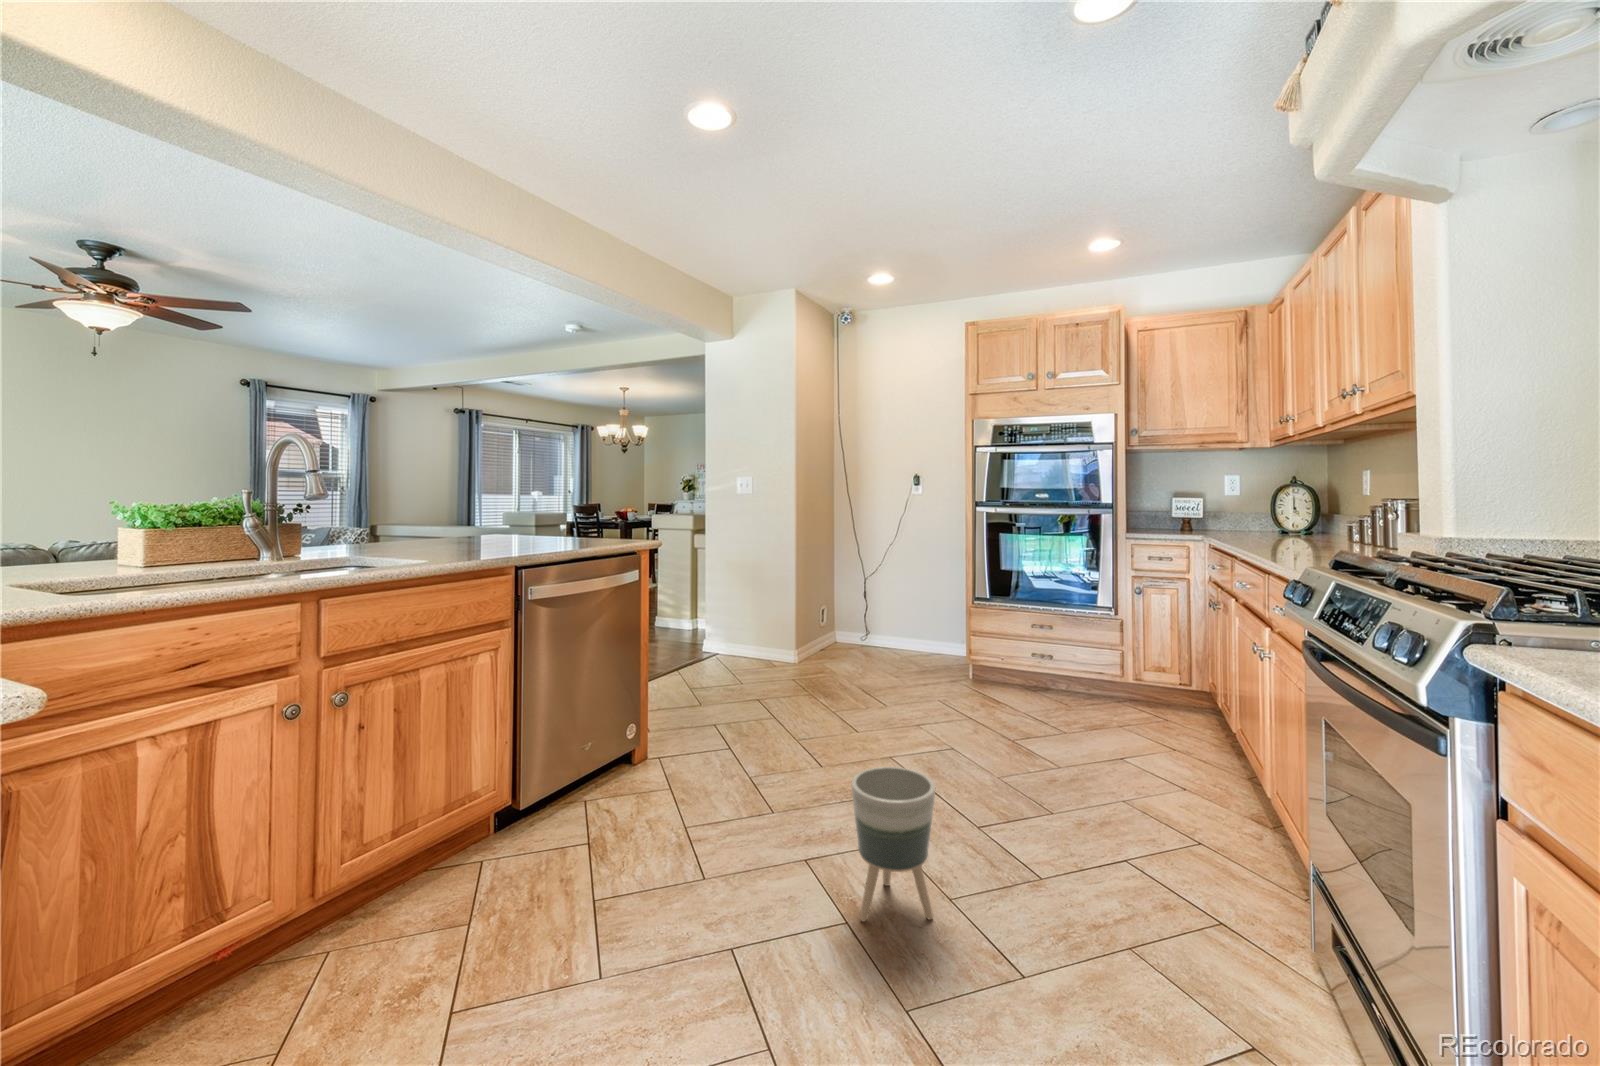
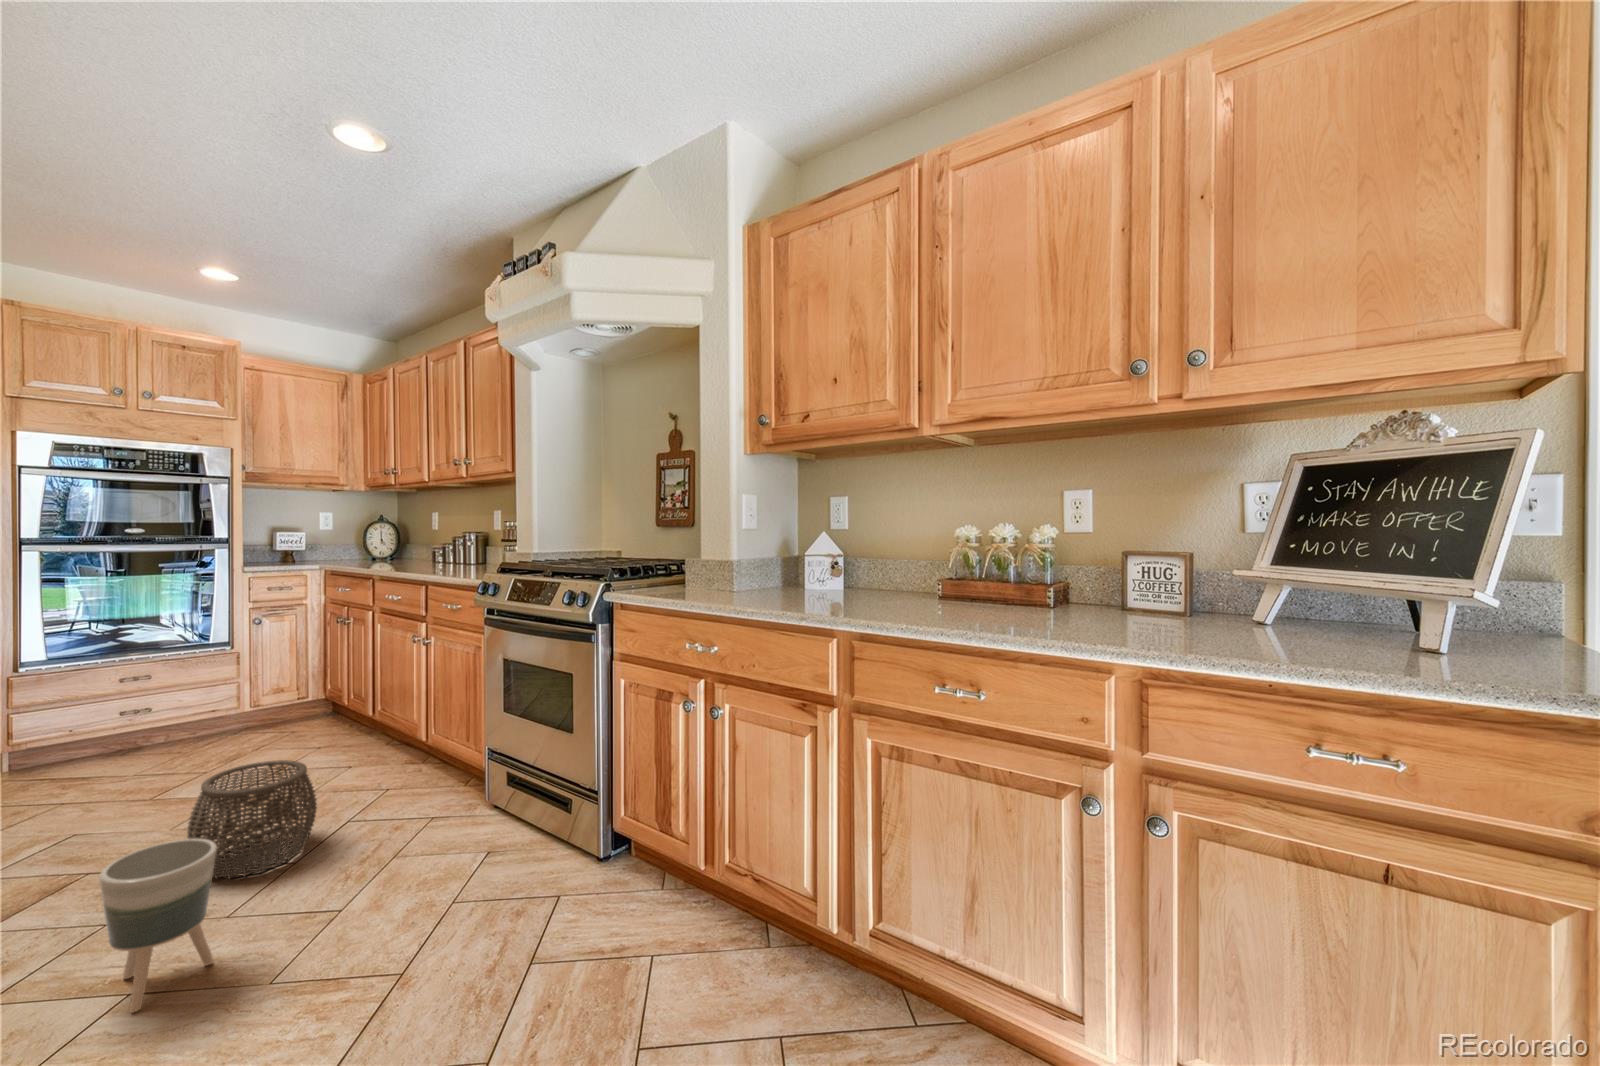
woven basket: none [983,726,1101,855] -> present [187,760,317,879]

